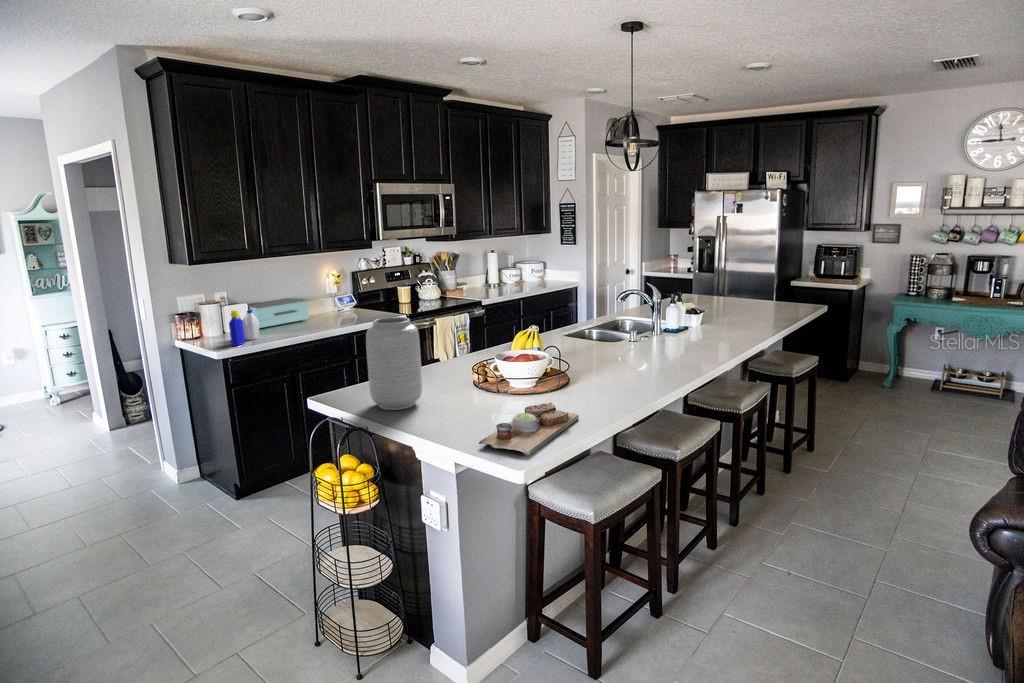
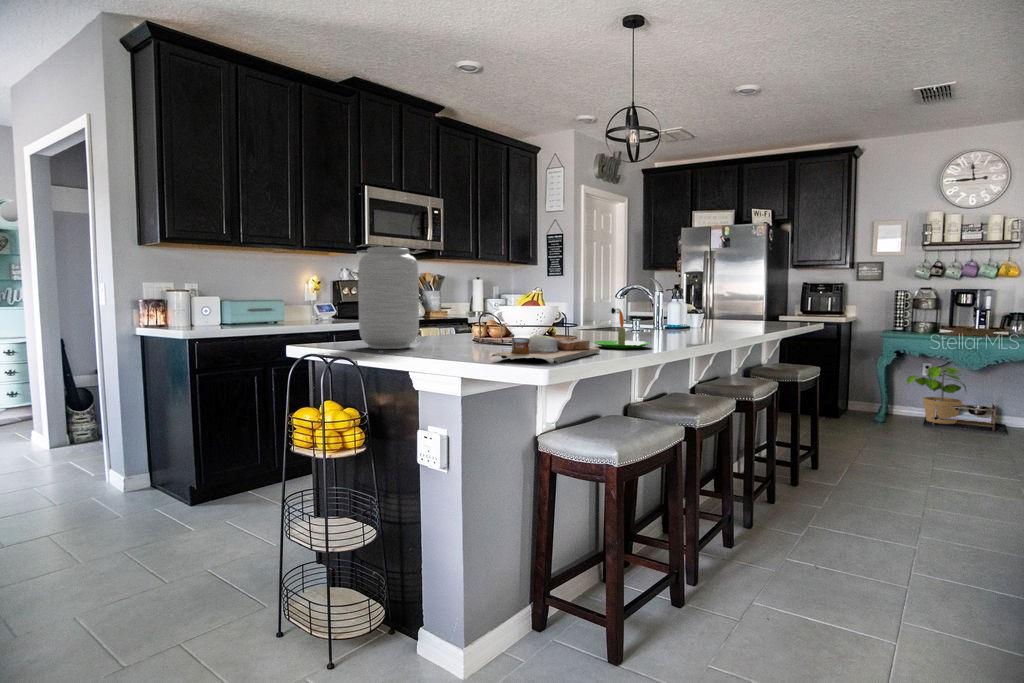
bottle: present [229,310,259,346] -> none [198,292,232,330]
potted plant: none [916,334,976,389] -> present [907,366,966,424]
candle: none [577,366,629,404] -> present [593,310,651,349]

